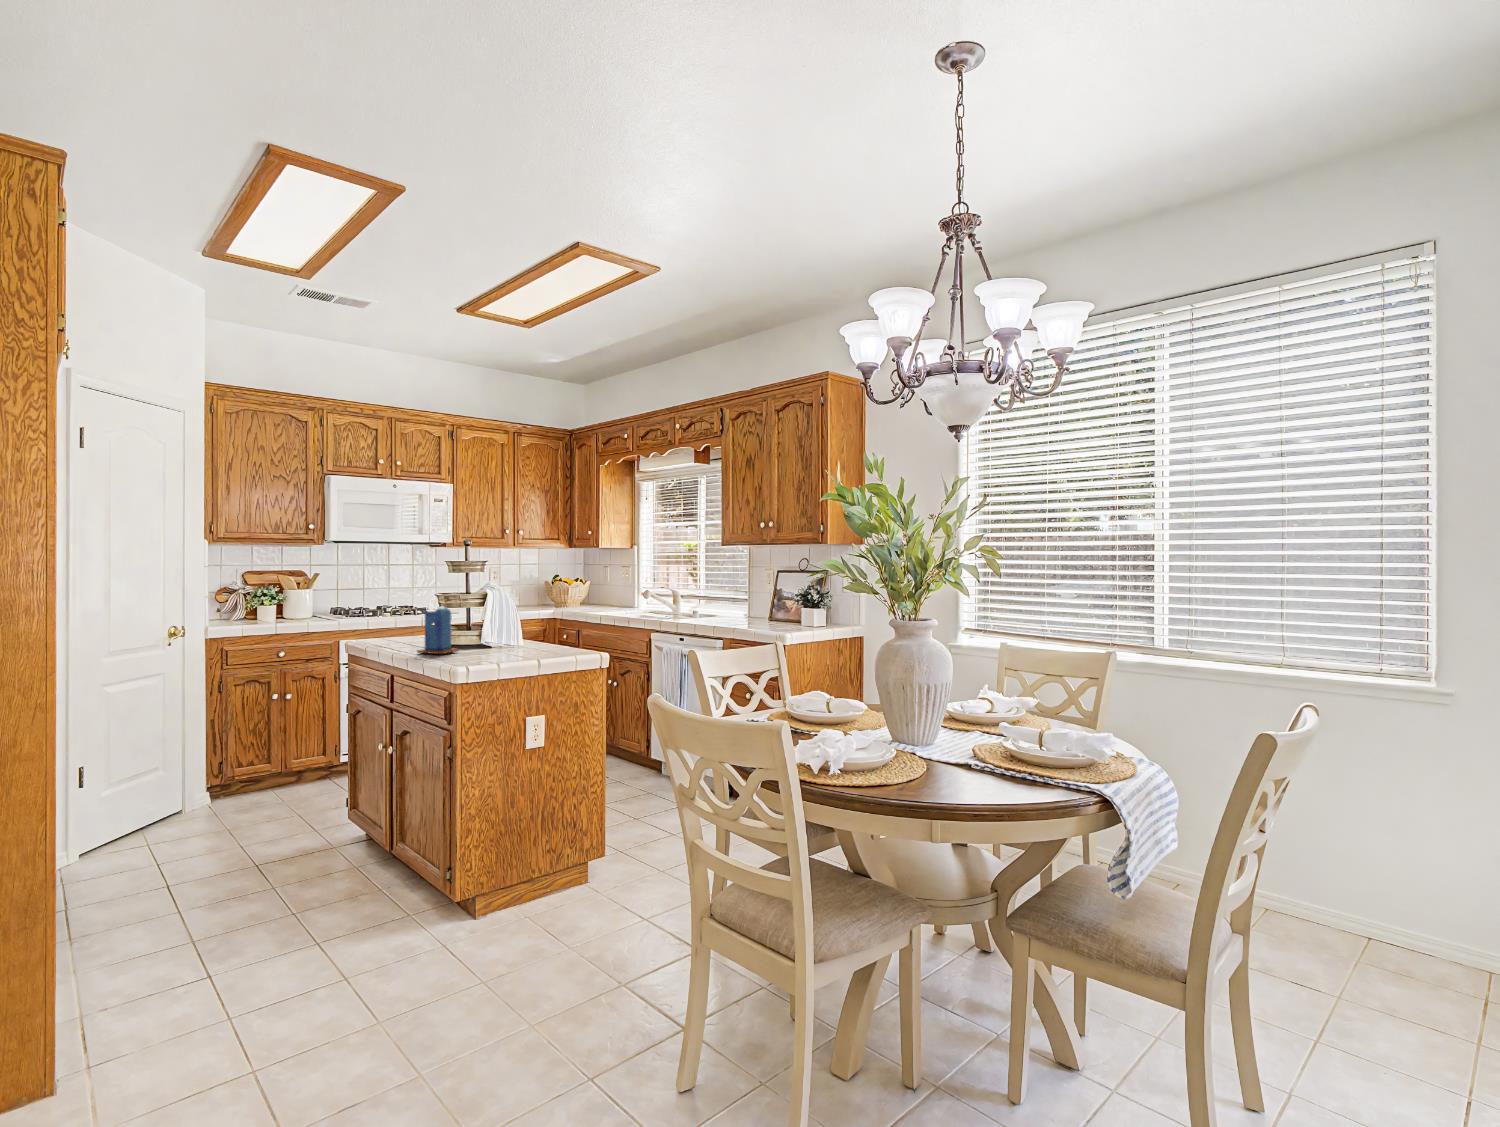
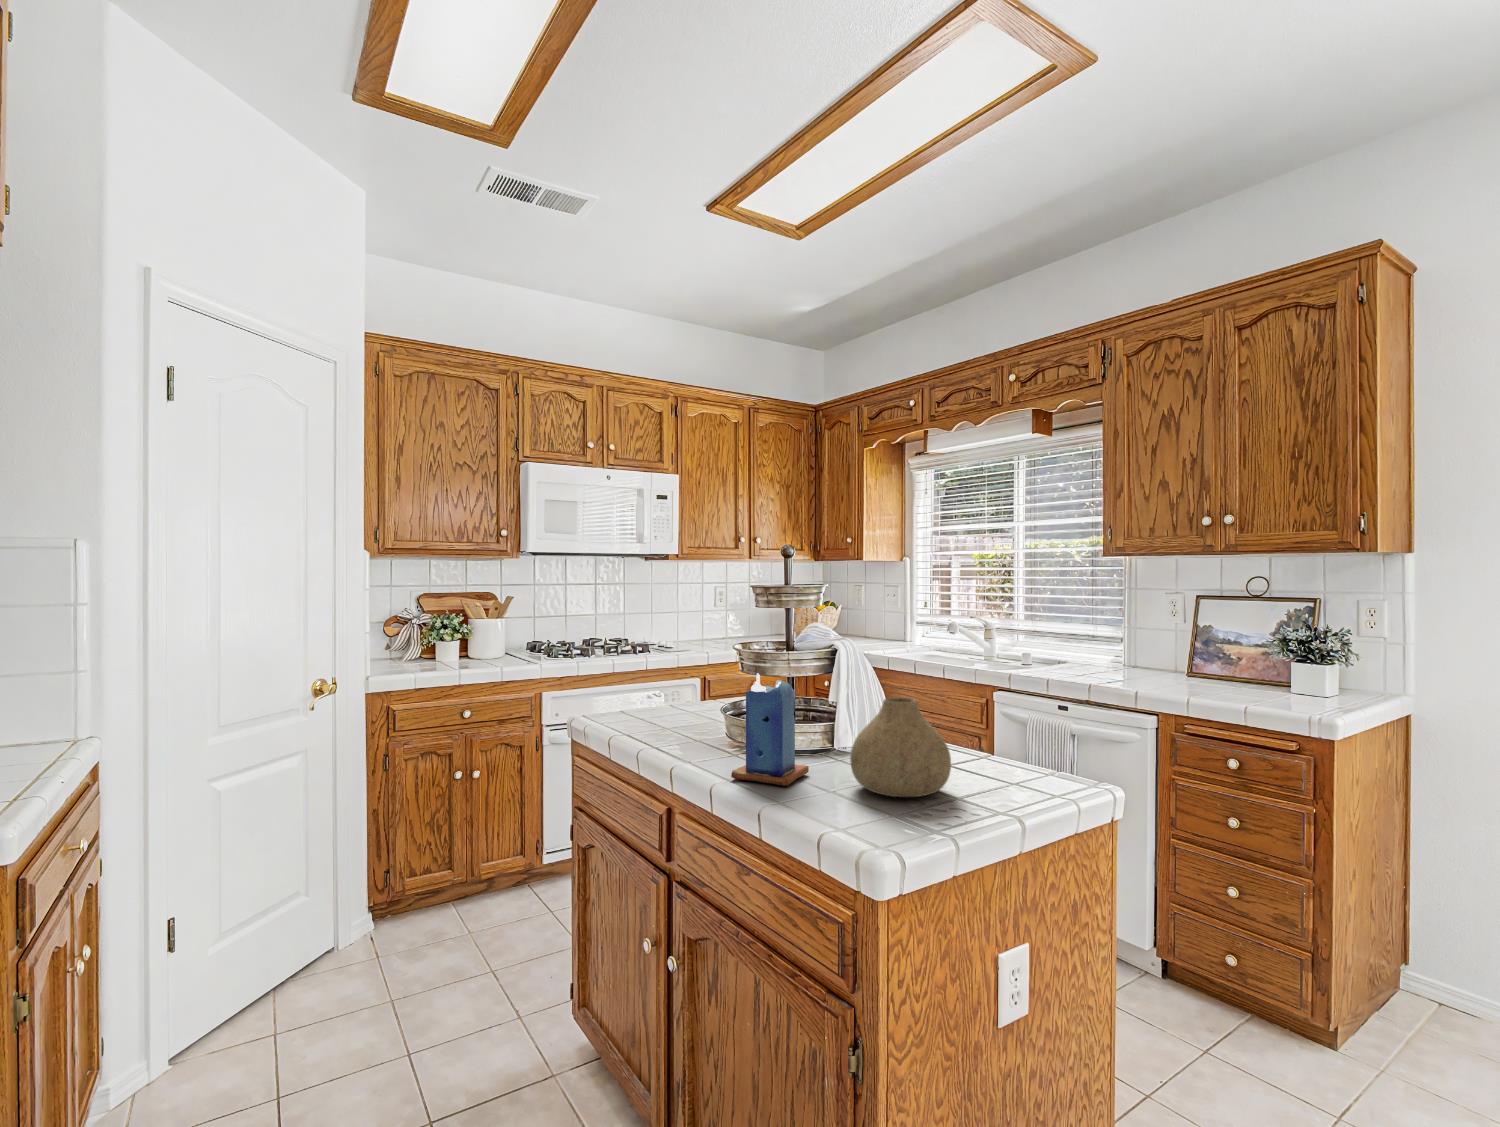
vase: none [472,613,520,656] -> present [850,697,951,797]

